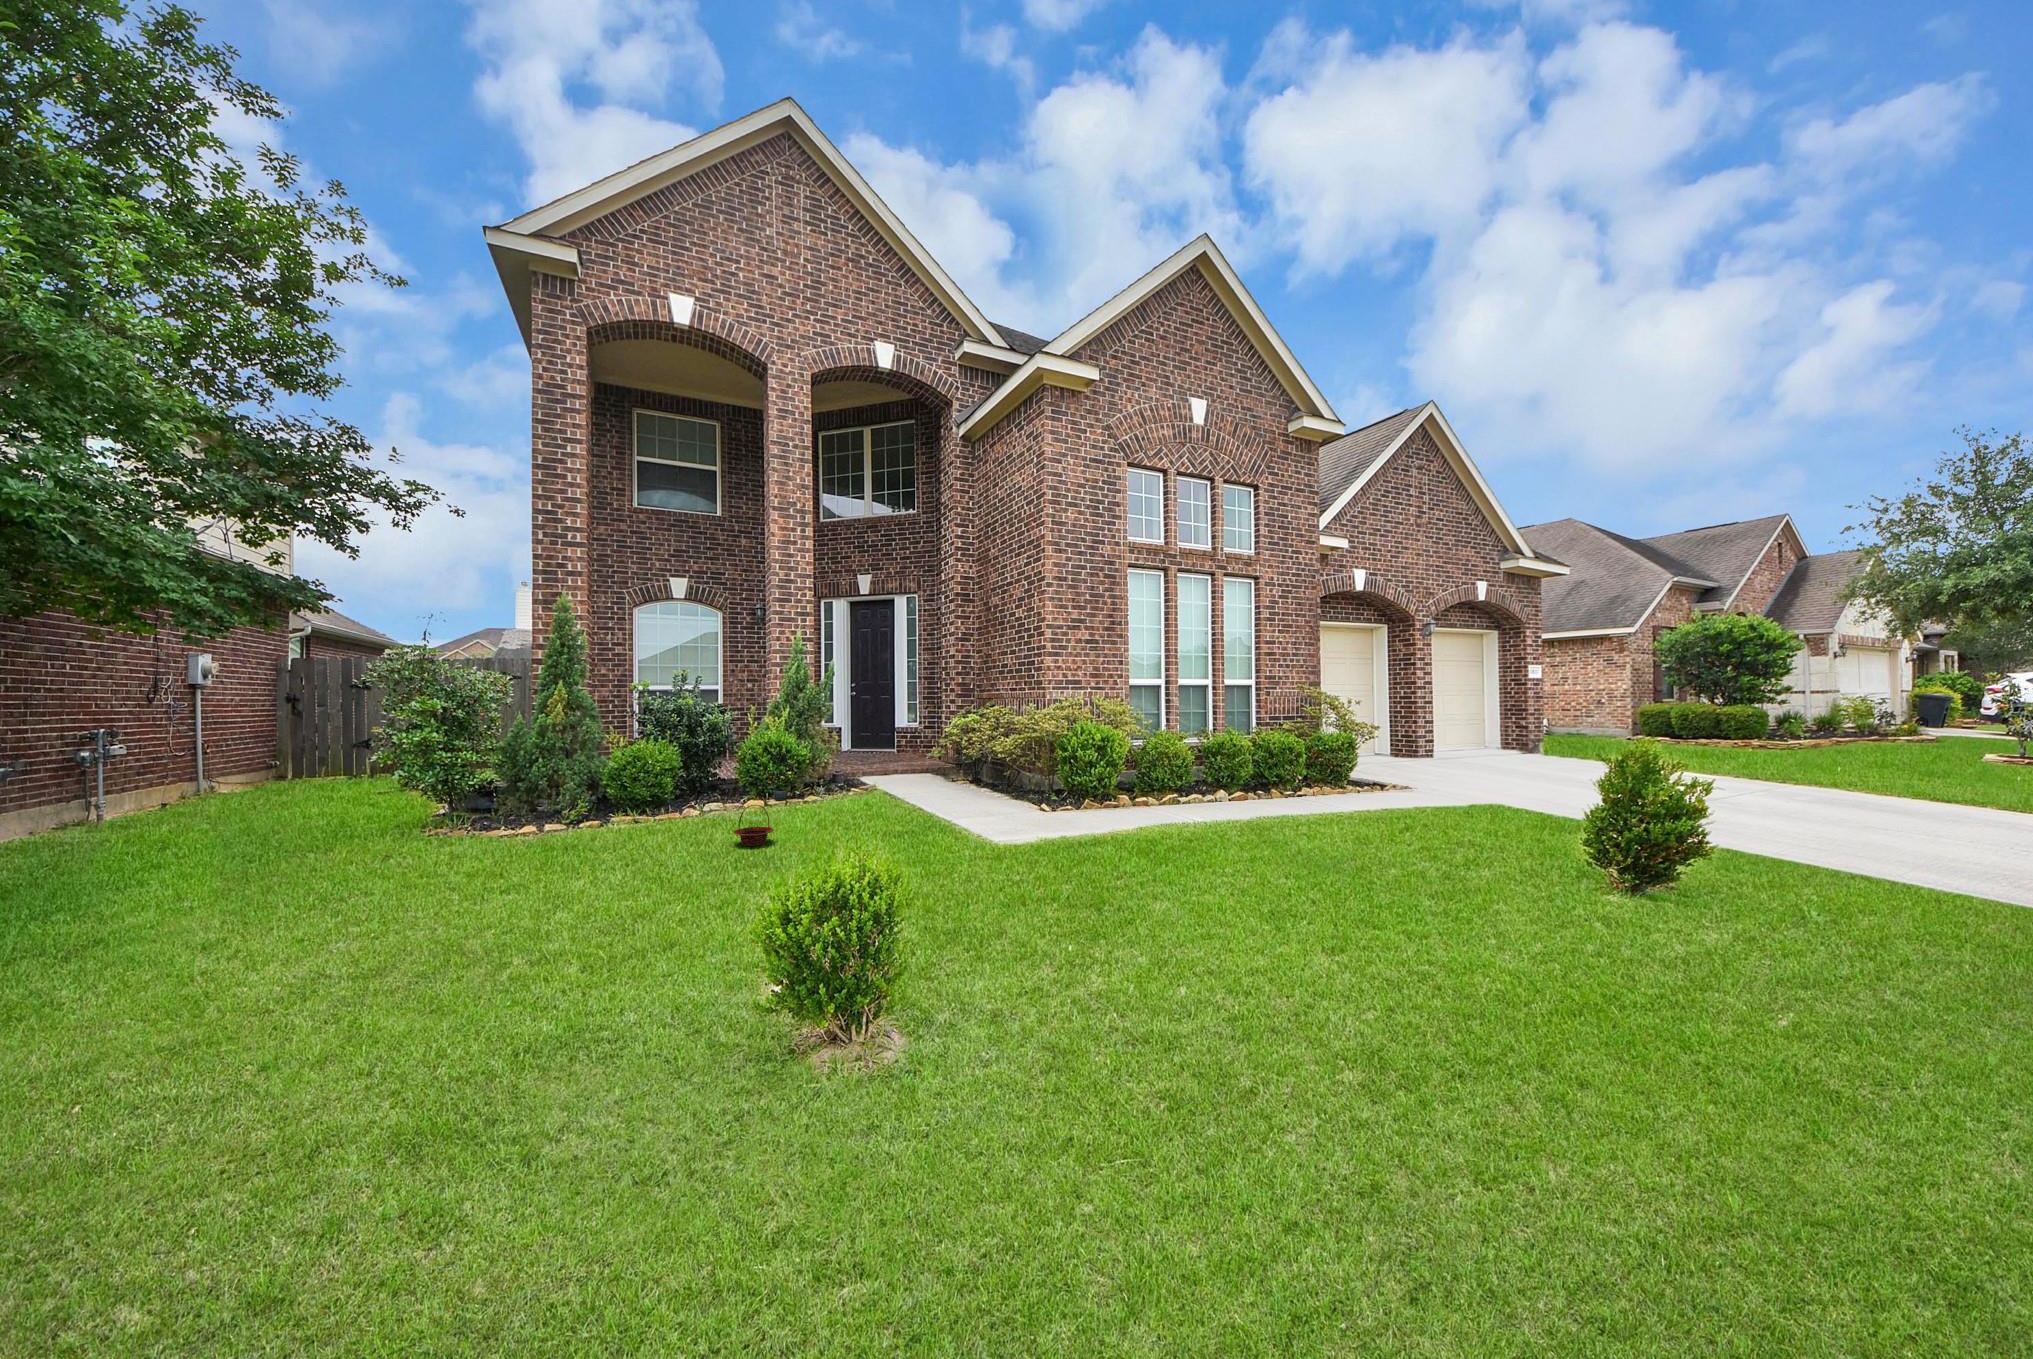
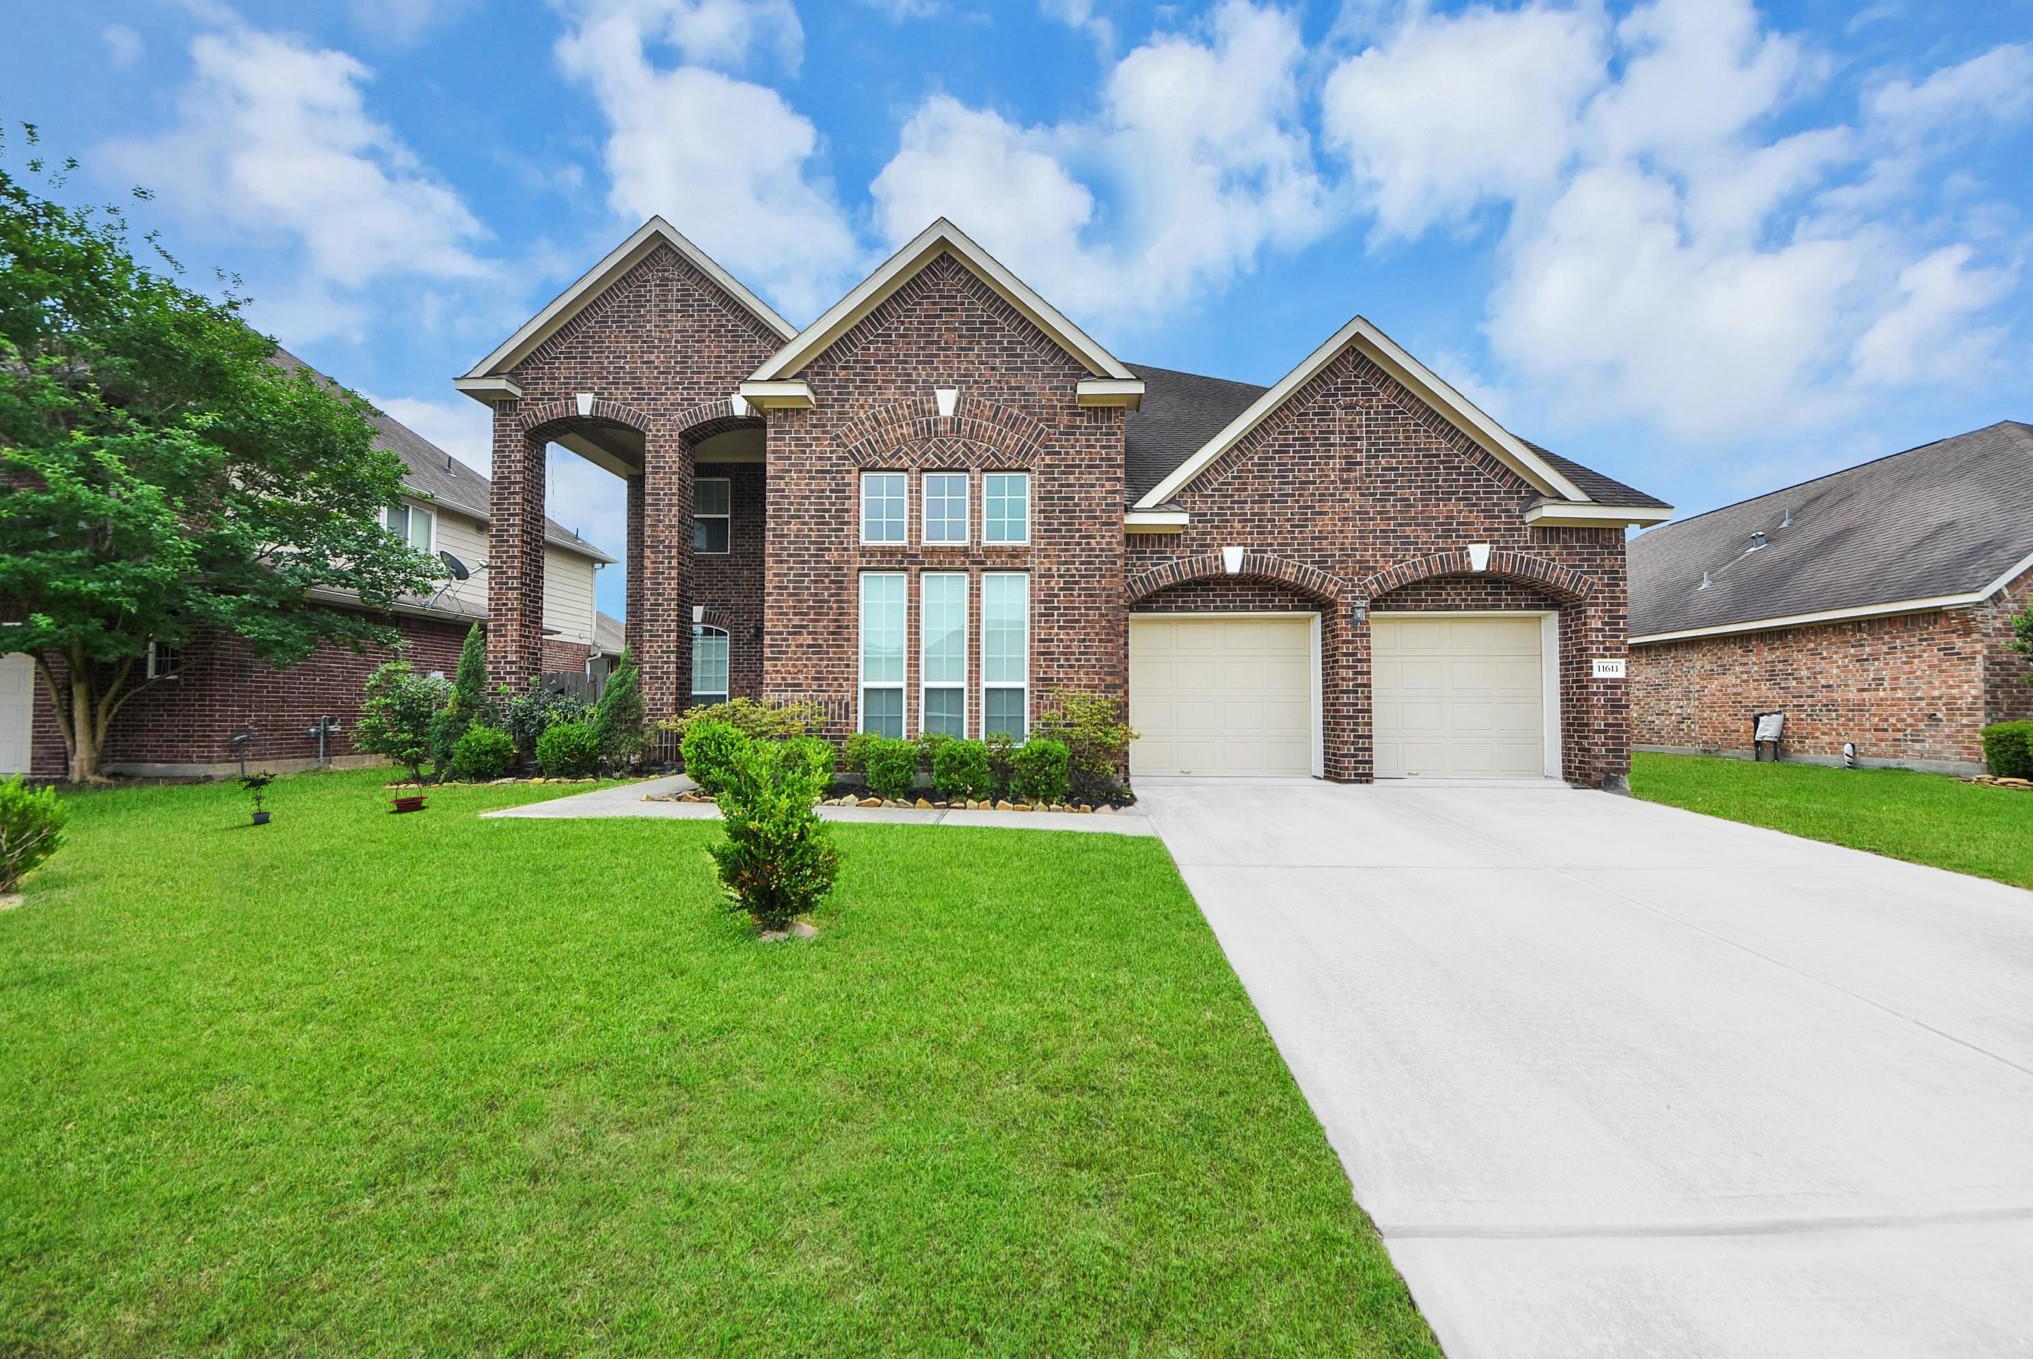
potted plant: present [771,747,792,800] -> present [238,770,277,824]

